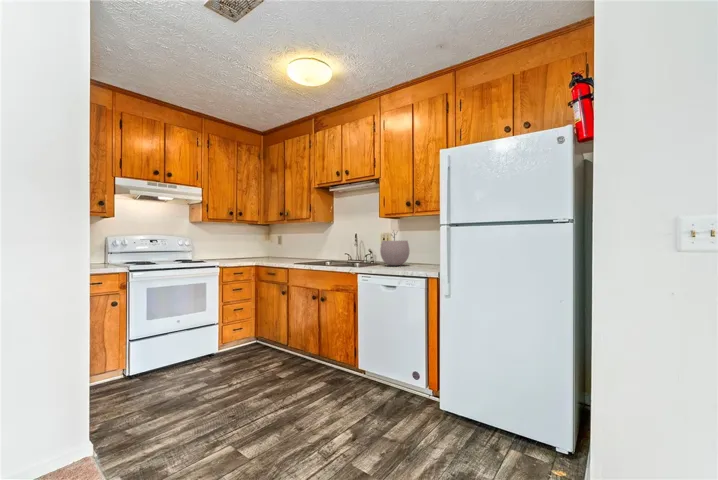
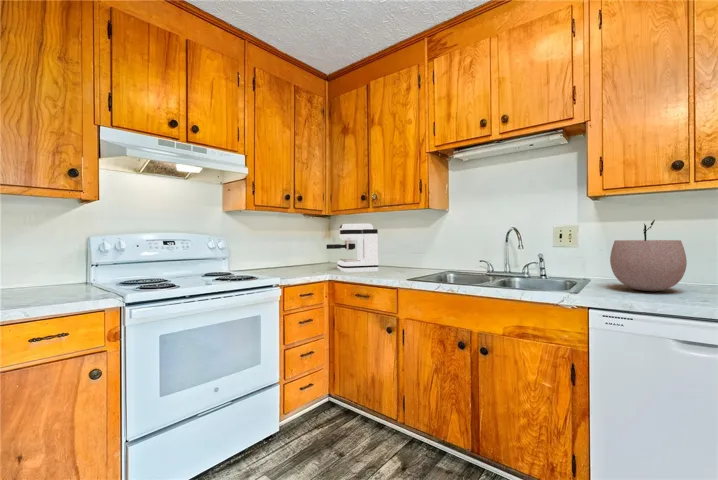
coffee maker: none [255,230,285,261] -> present [326,224,378,273]

